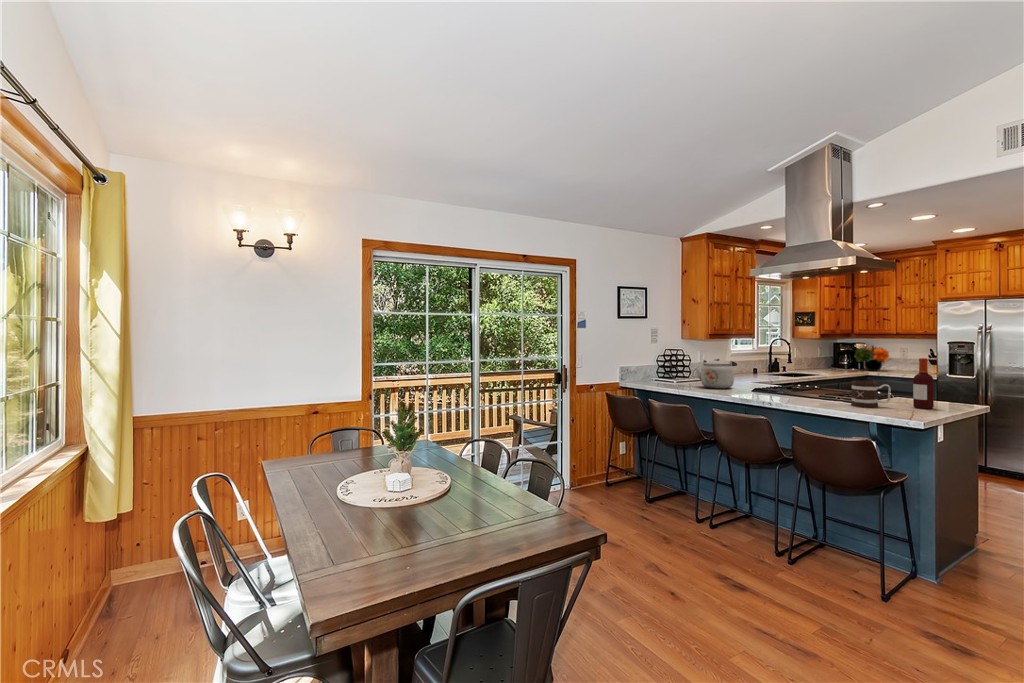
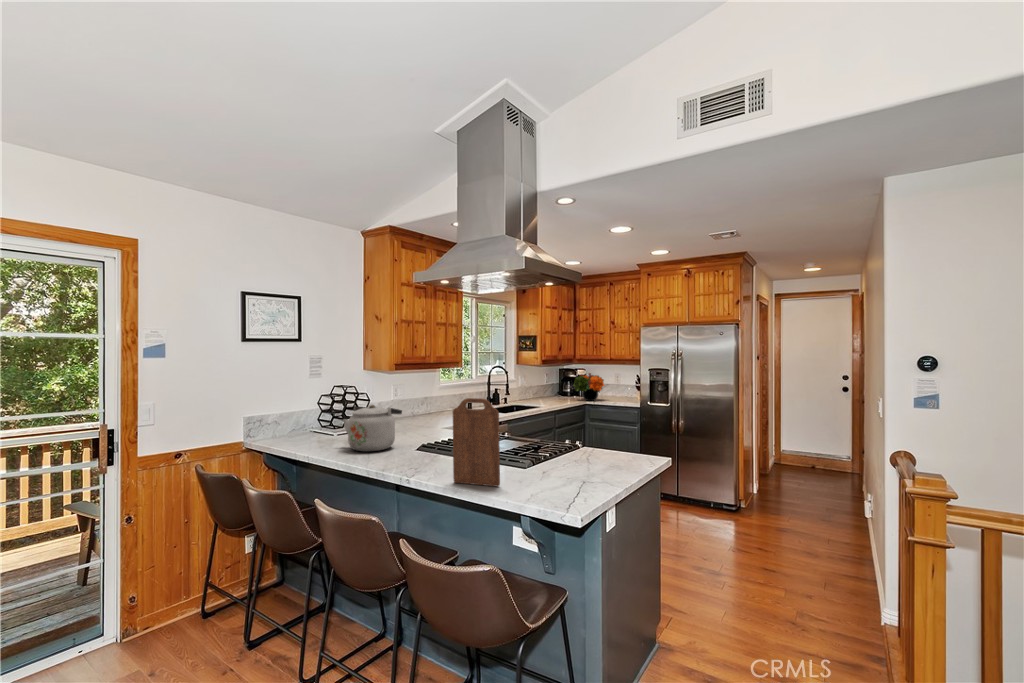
cutting board: none [805,350,843,406] -> present [453,398,500,486]
bottle: present [913,358,934,409] -> none [588,408,612,482]
mug: present [851,381,891,407] -> none [514,443,561,487]

